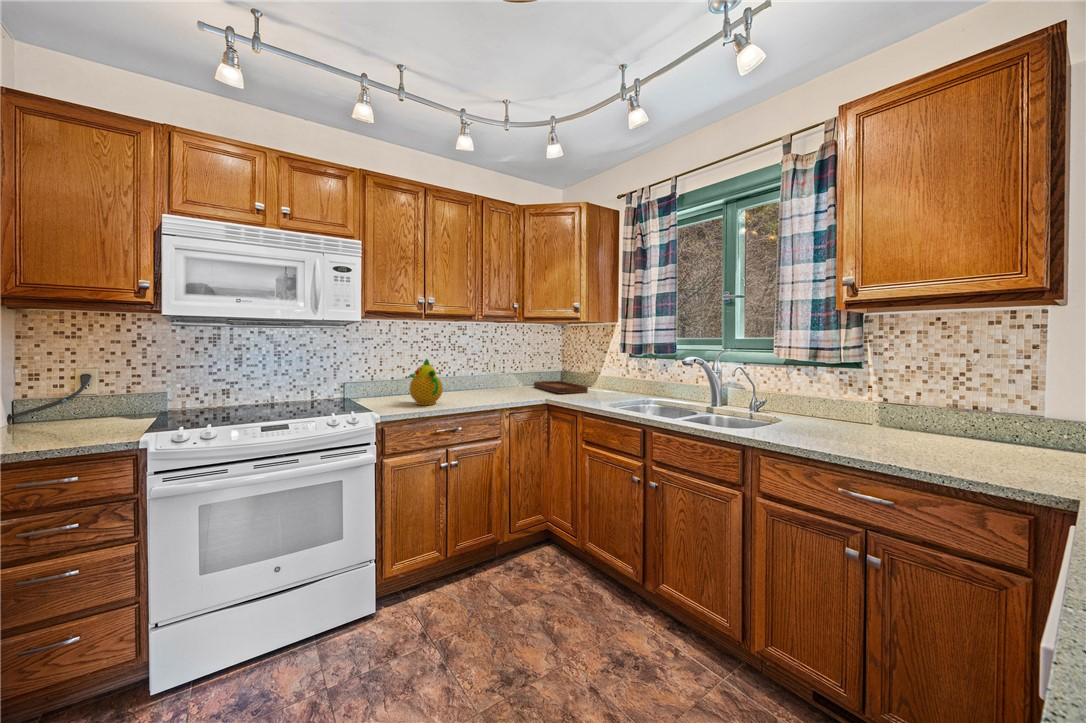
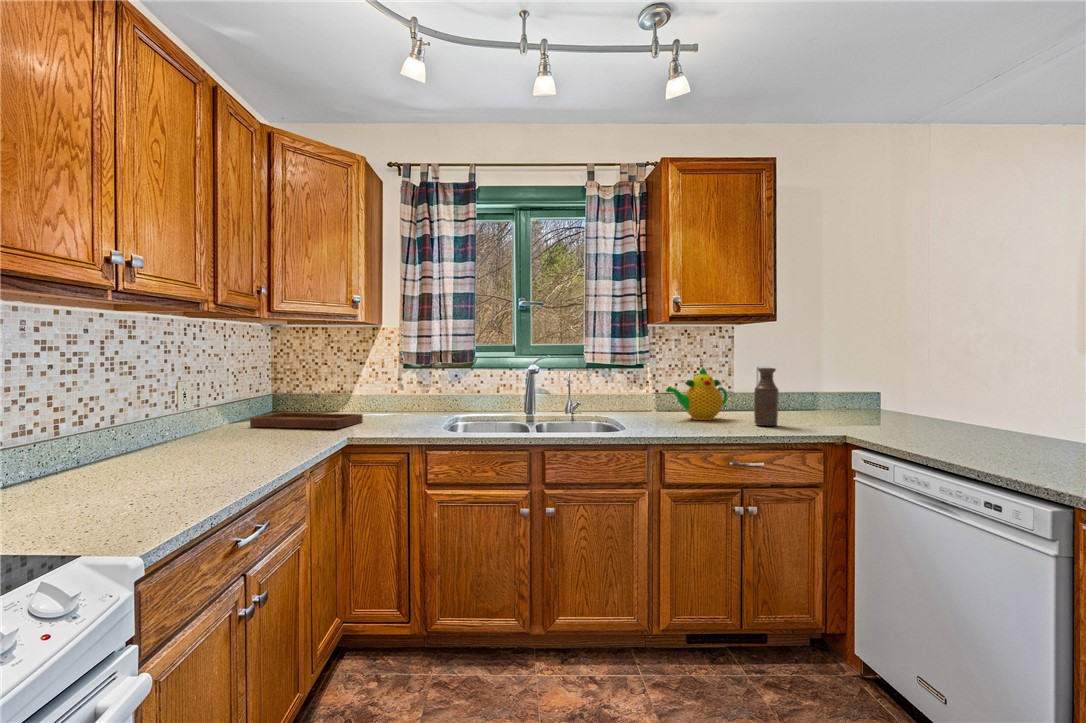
teapot: present [409,359,443,405] -> present [666,367,727,420]
bottle: none [971,377,1030,476] -> present [754,368,779,426]

